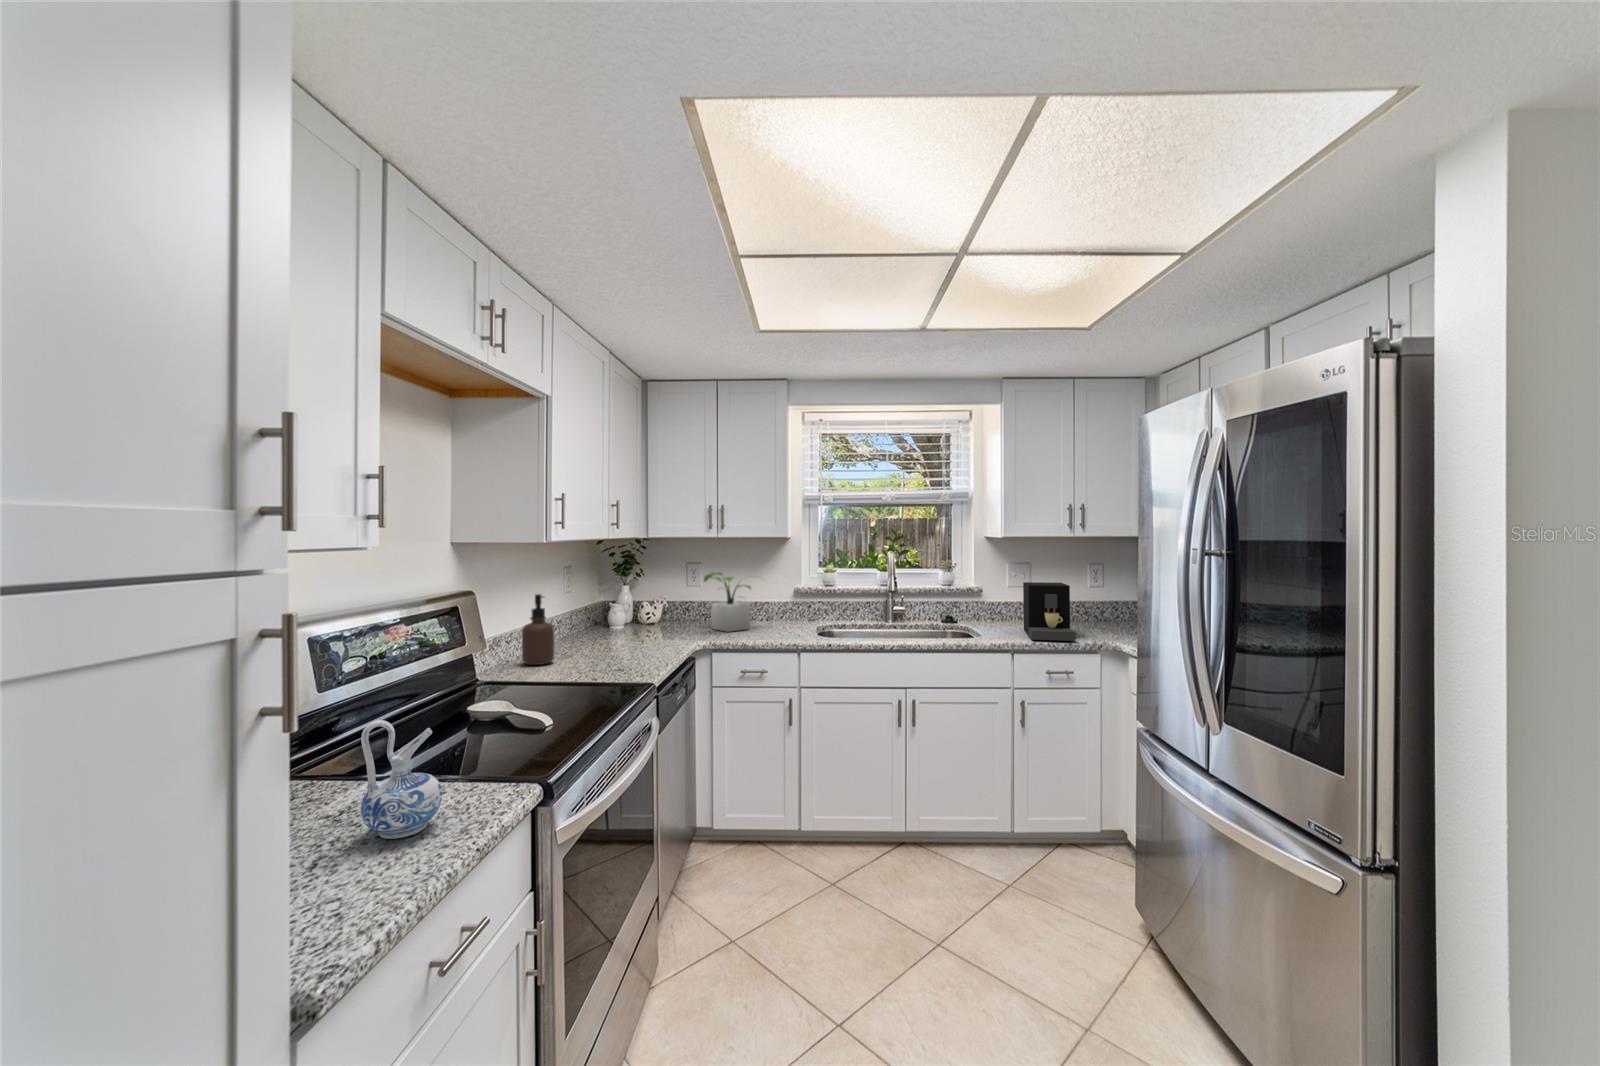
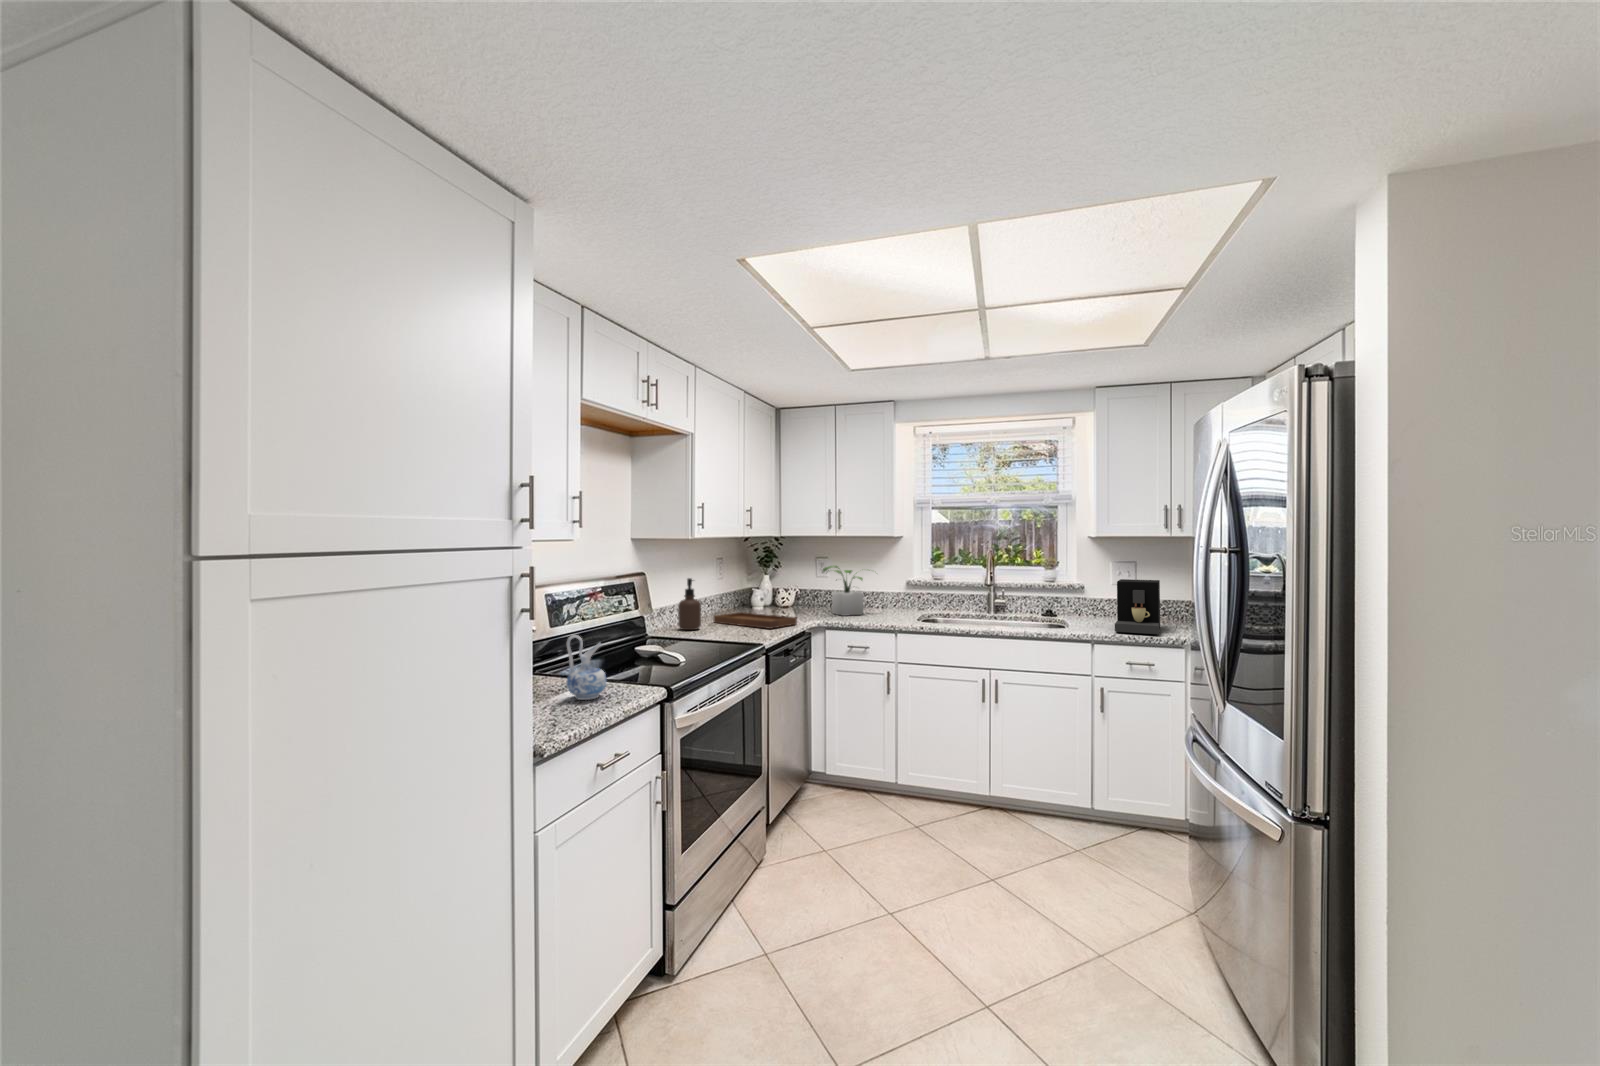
tray: none [567,615,680,656] -> present [713,597,797,629]

